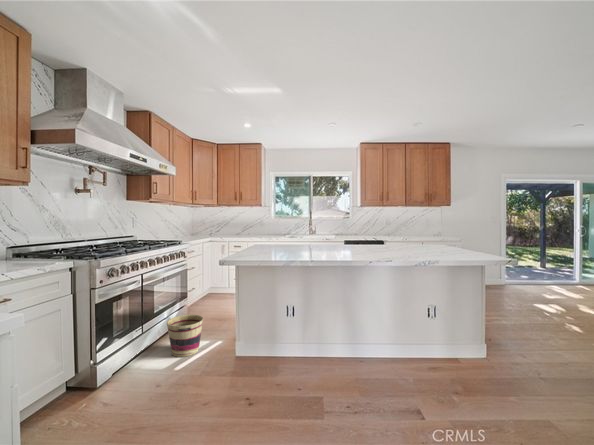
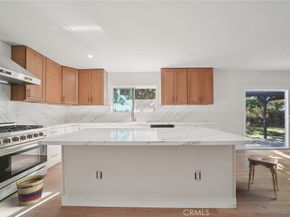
stool: none [511,290,560,354] -> present [248,155,279,199]

